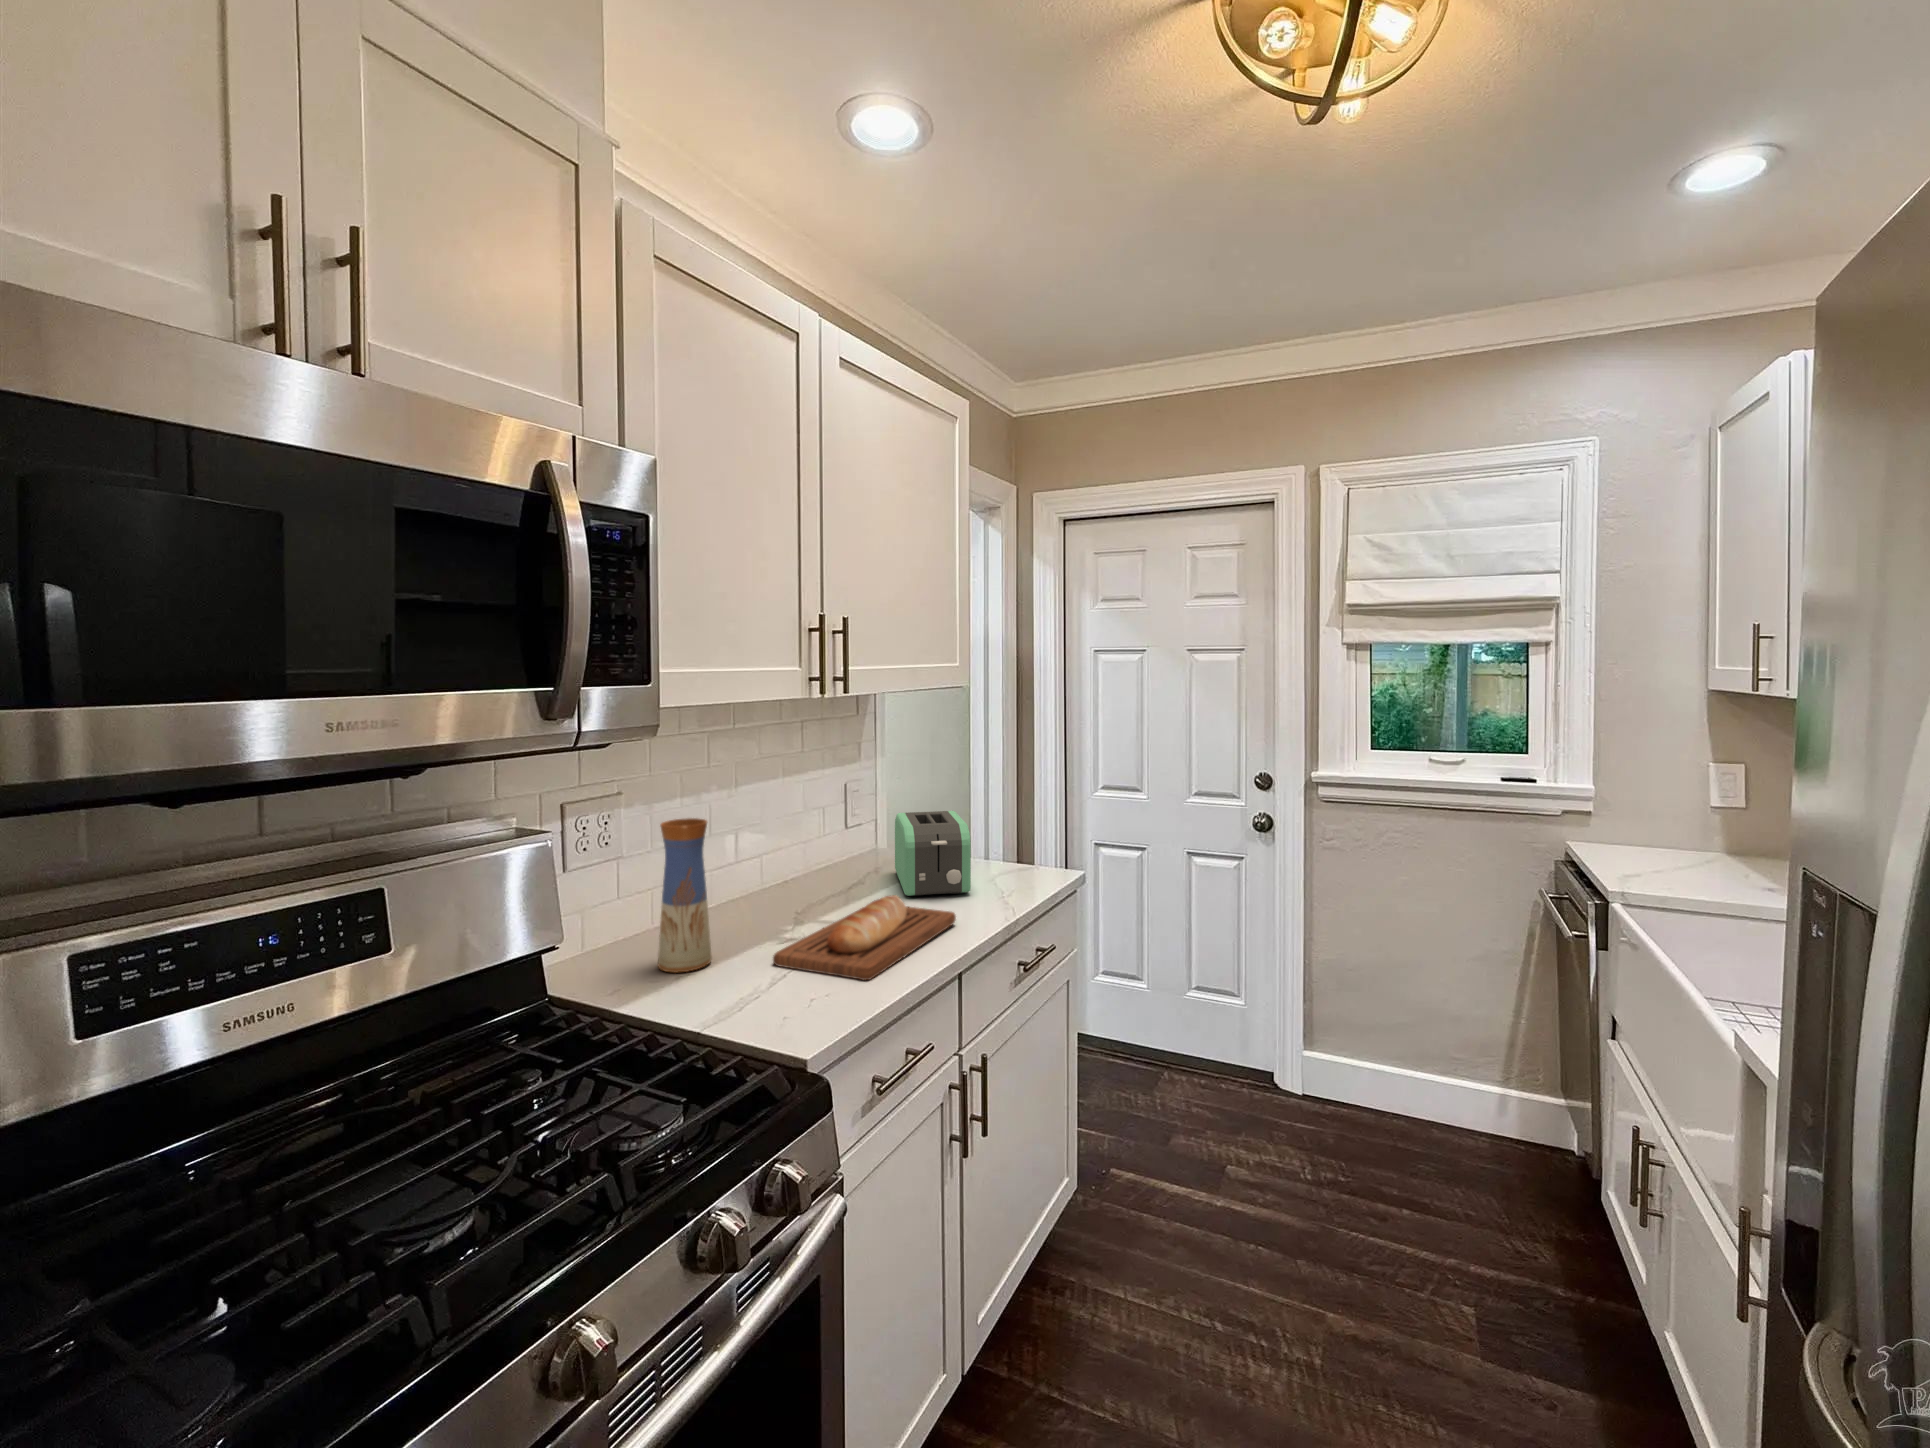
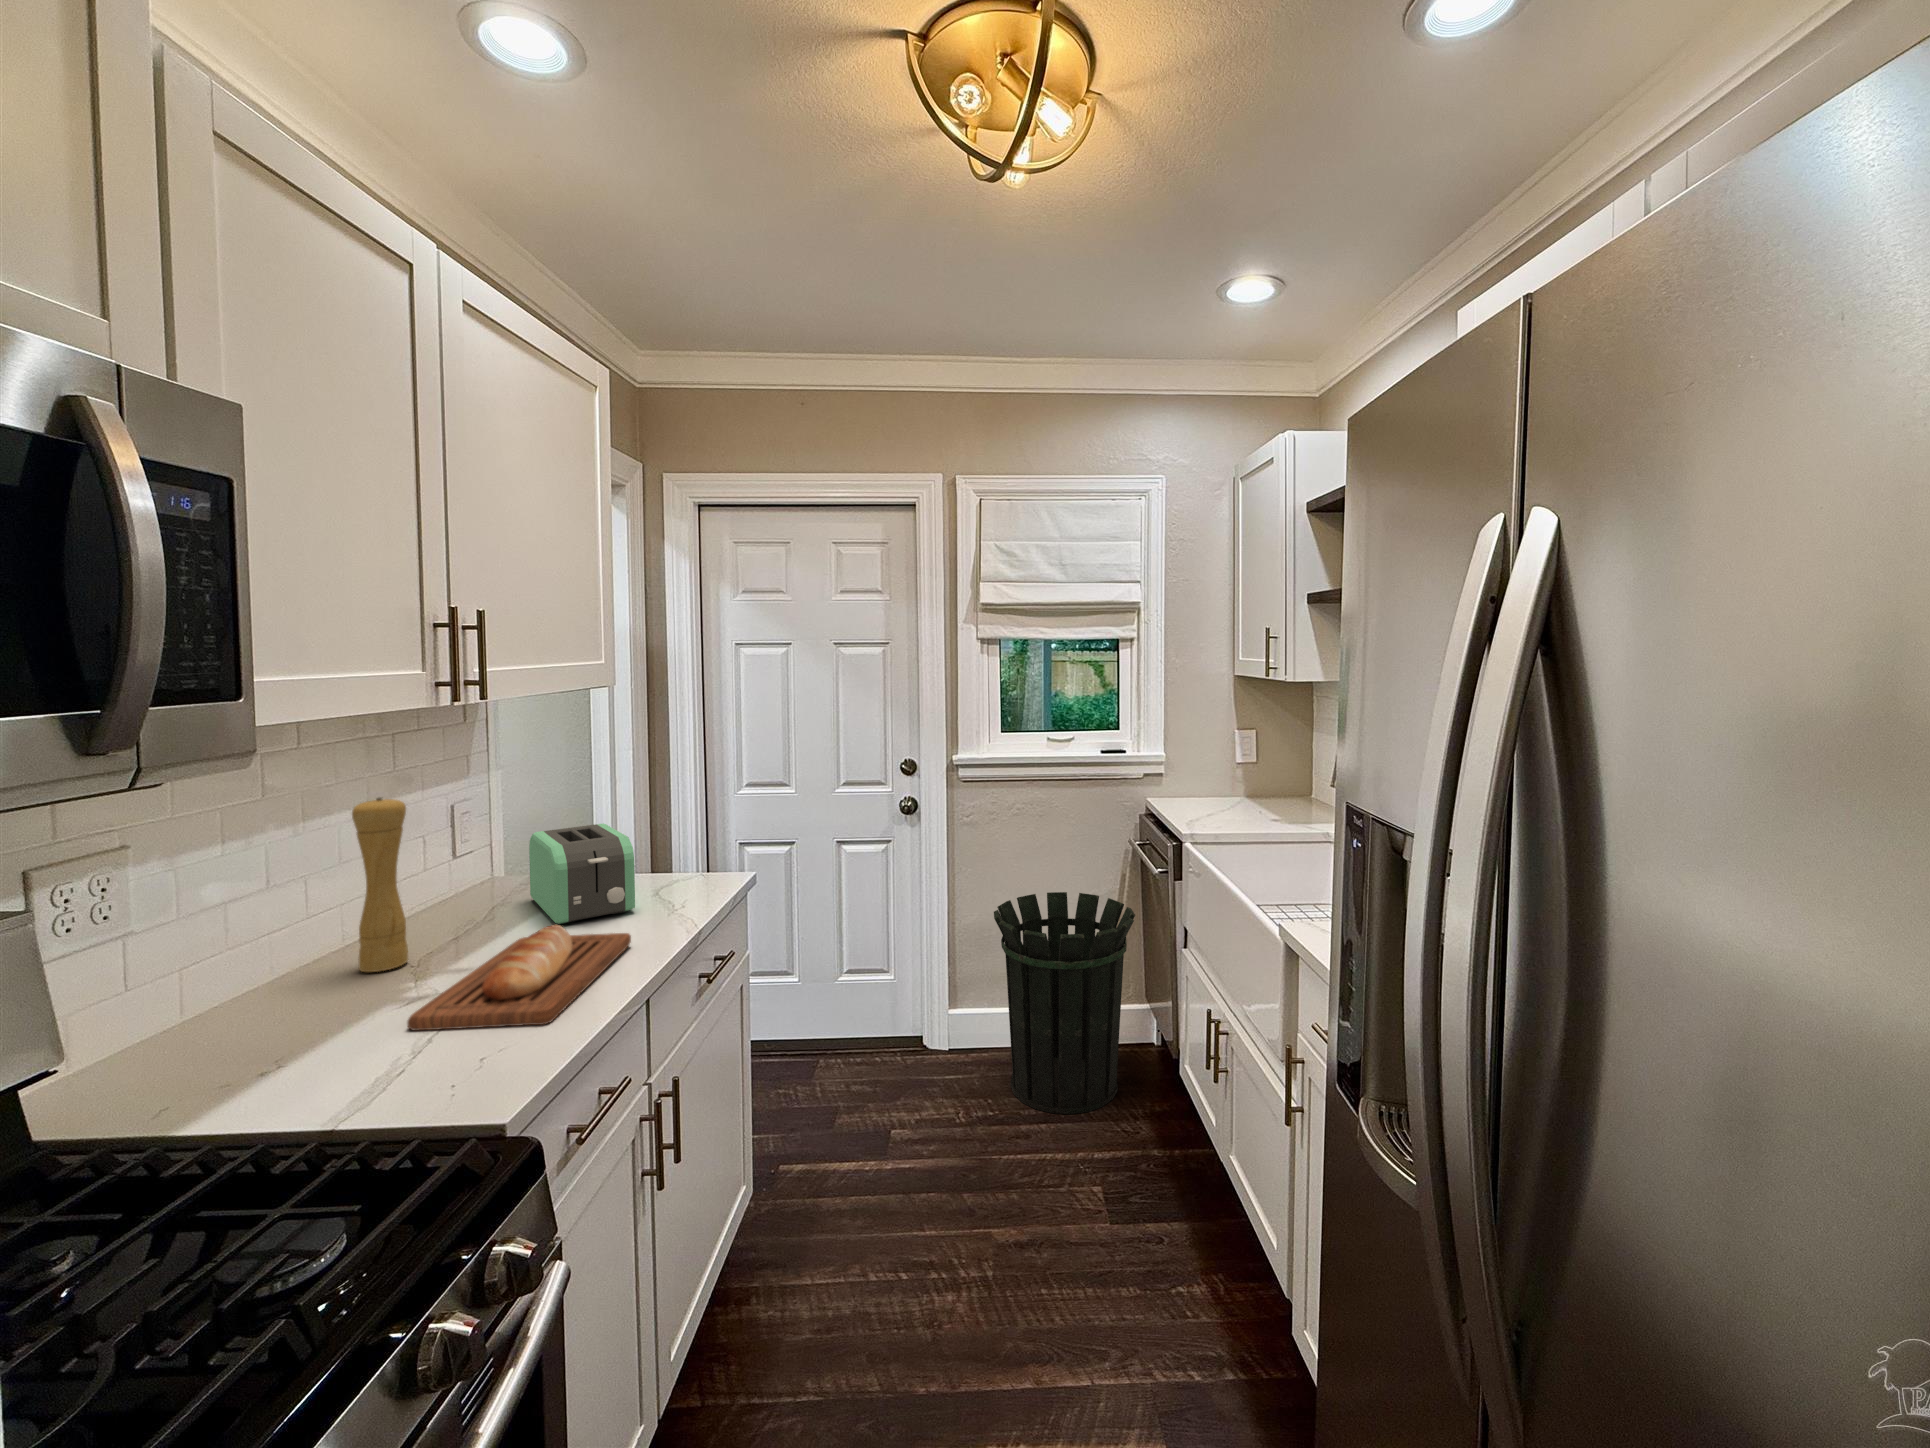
pepper mill: none [758,772,795,914] -> present [352,797,408,972]
vase: present [658,818,712,973] -> none [225,866,312,1069]
waste bin: none [1353,939,1541,1211] -> present [994,892,1135,1114]

